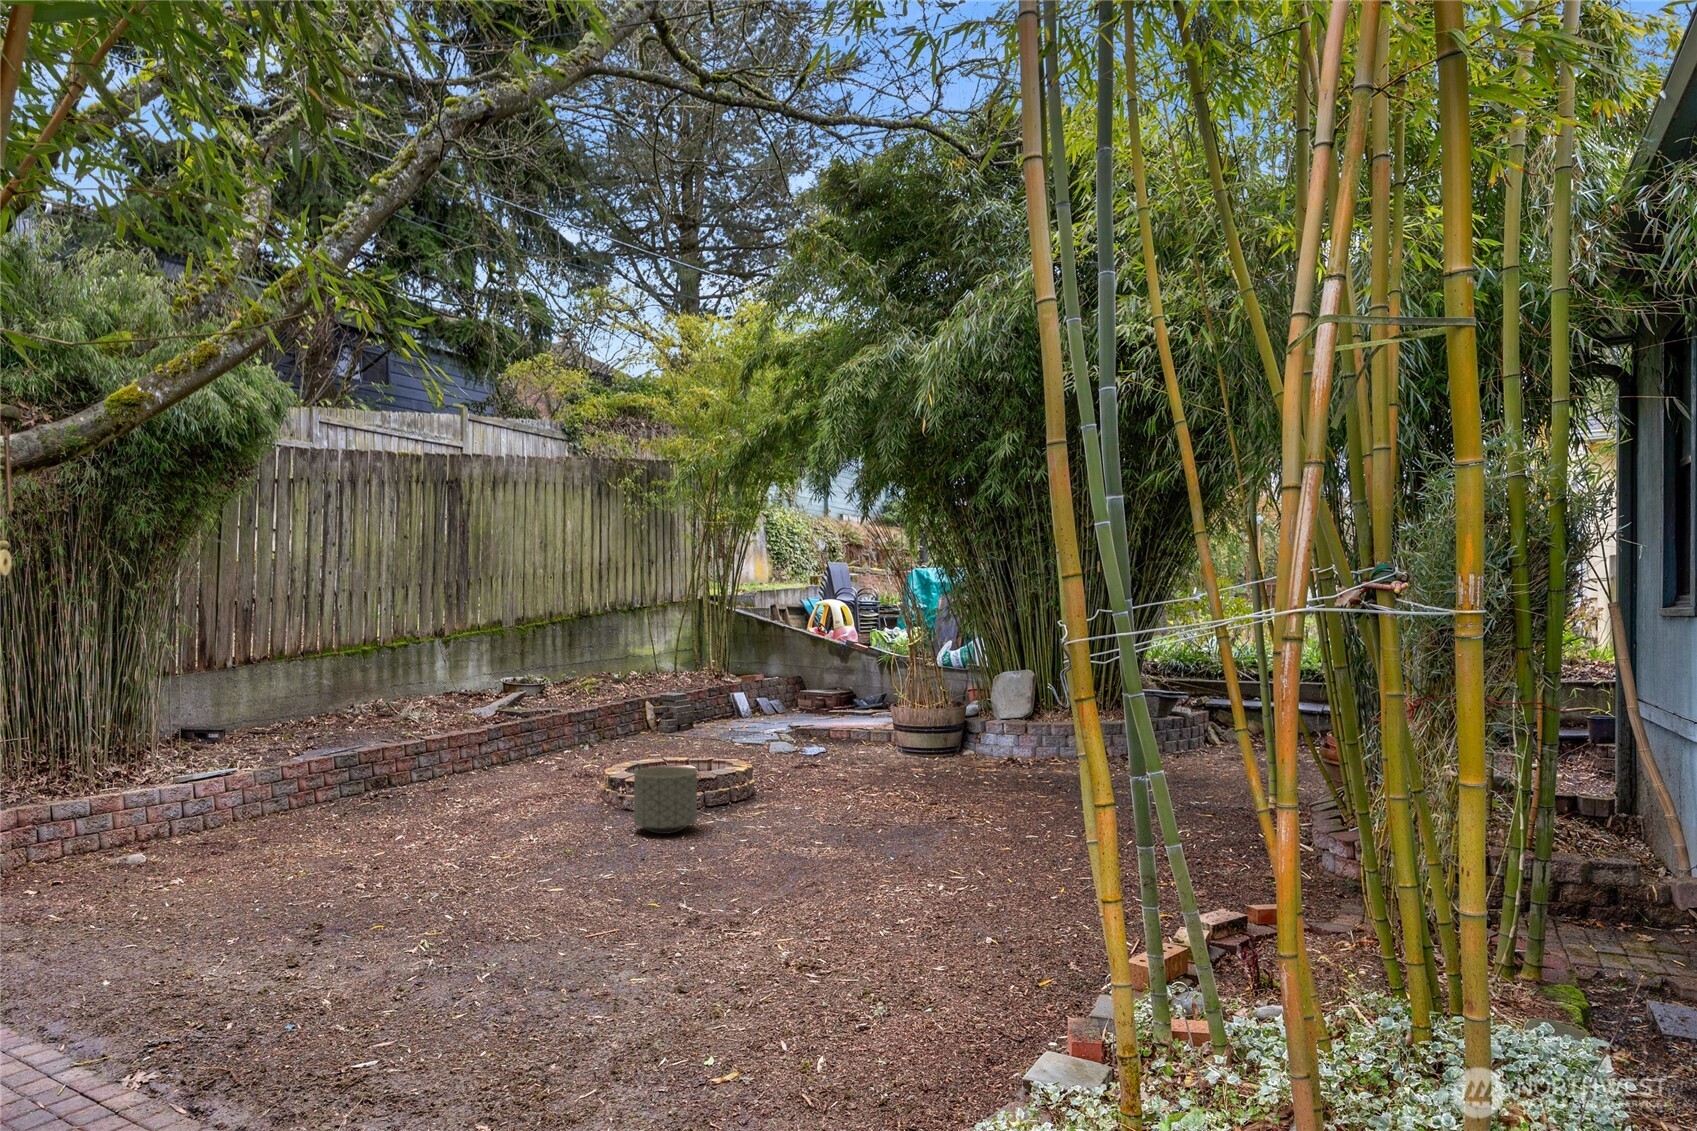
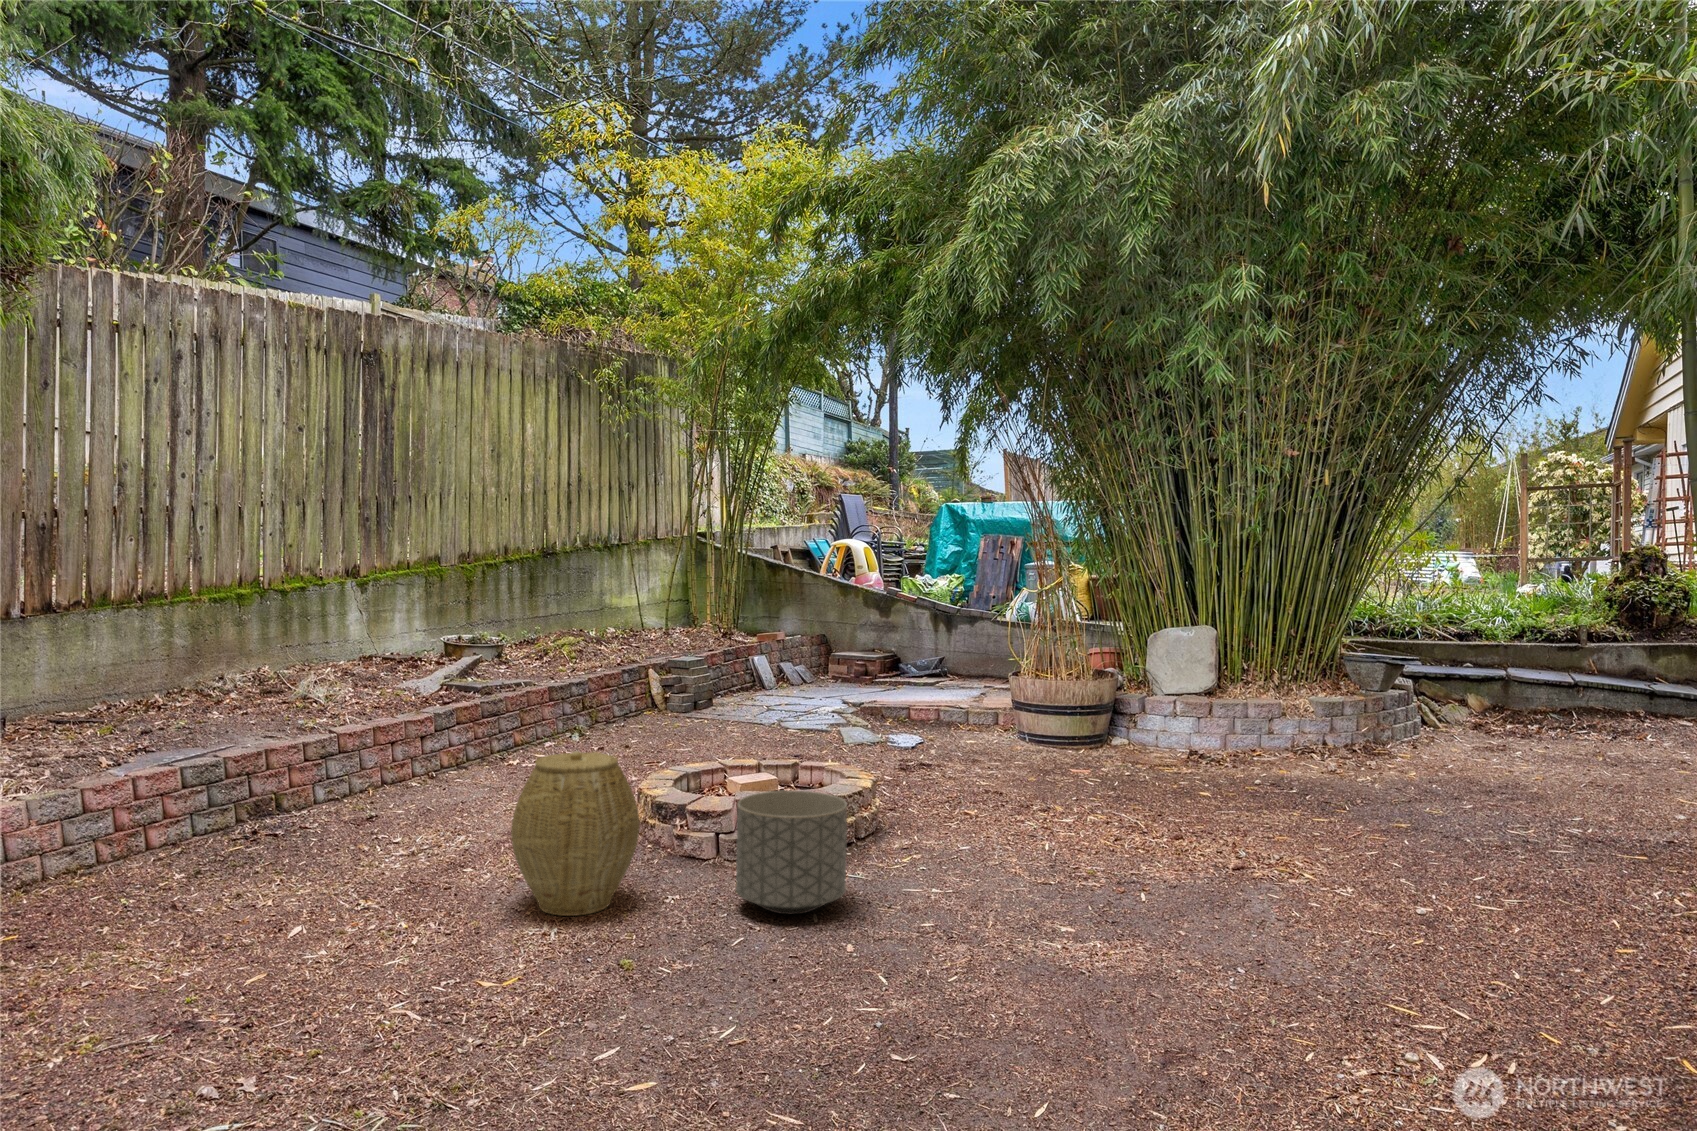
woven basket: none [510,742,582,833] -> present [511,751,640,916]

